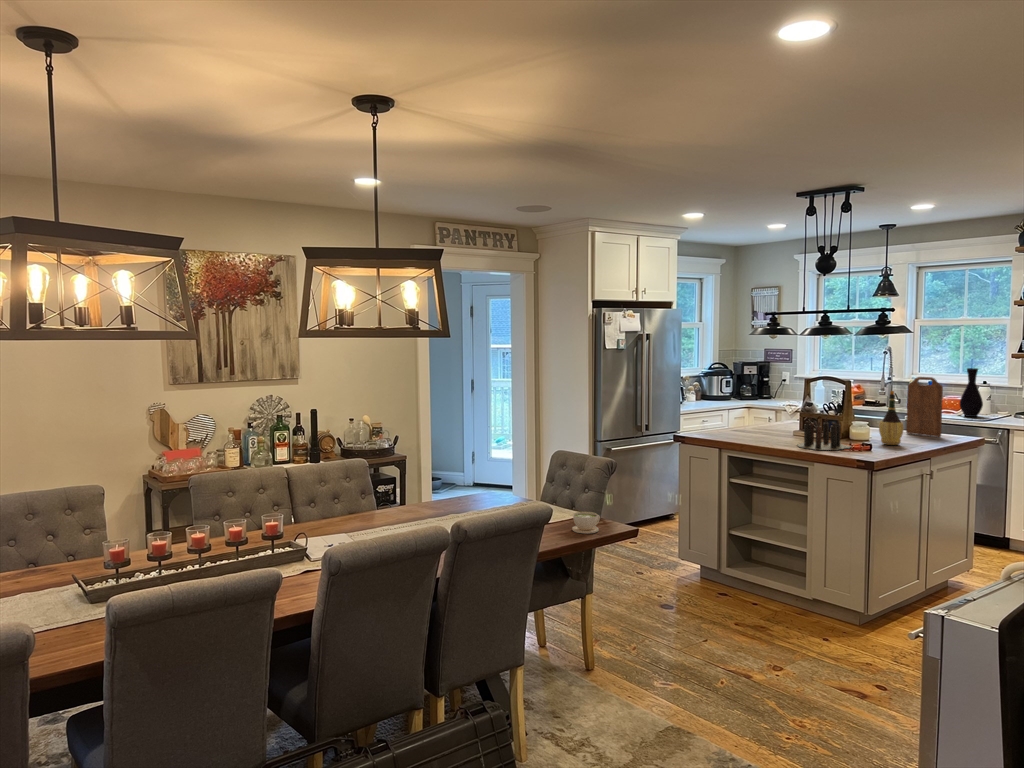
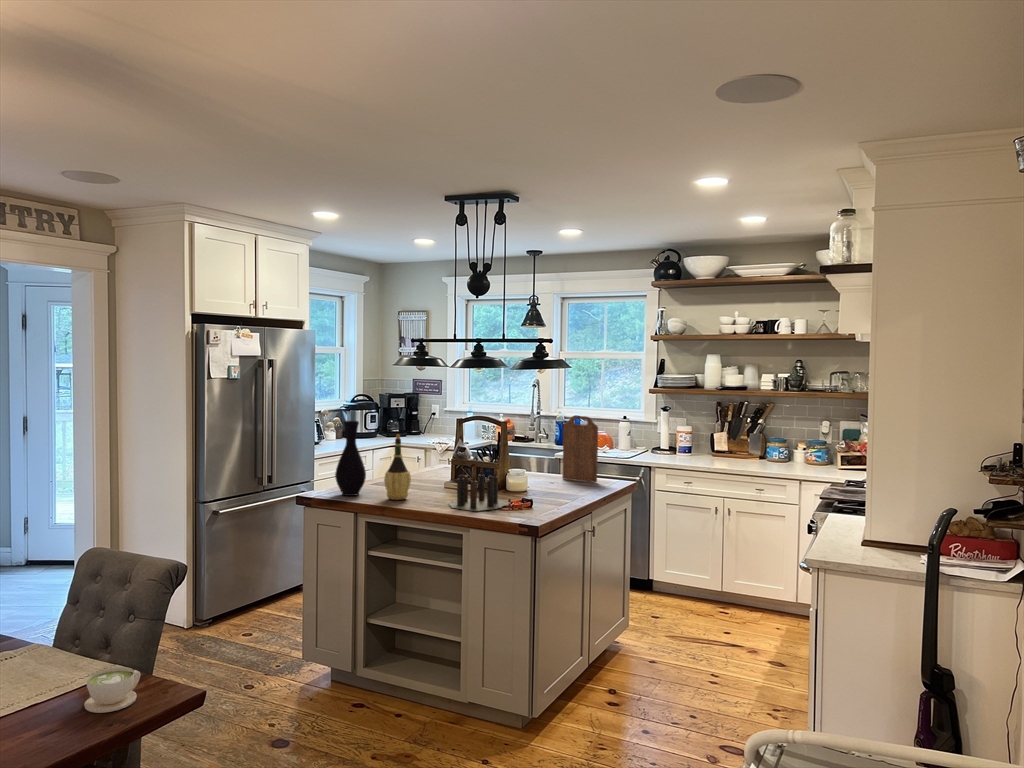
vase: present [960,368,983,417] -> present [335,421,366,496]
wine bottle: present [879,391,904,445] -> present [384,434,411,500]

